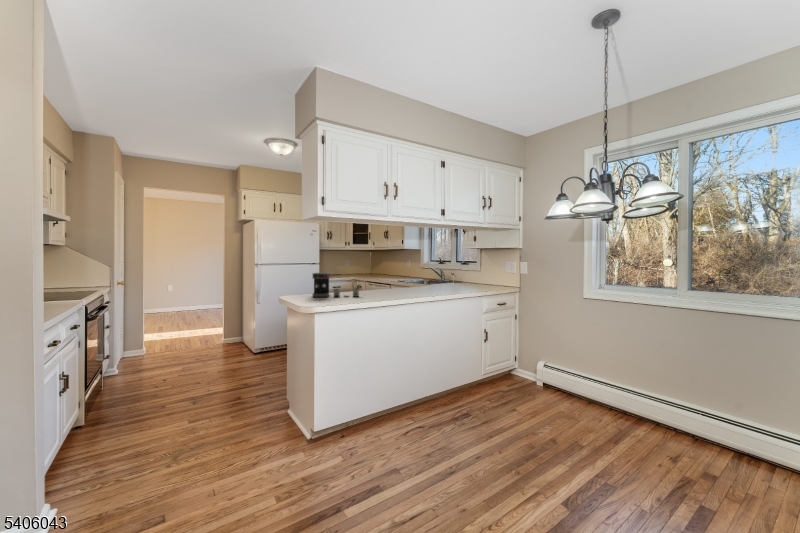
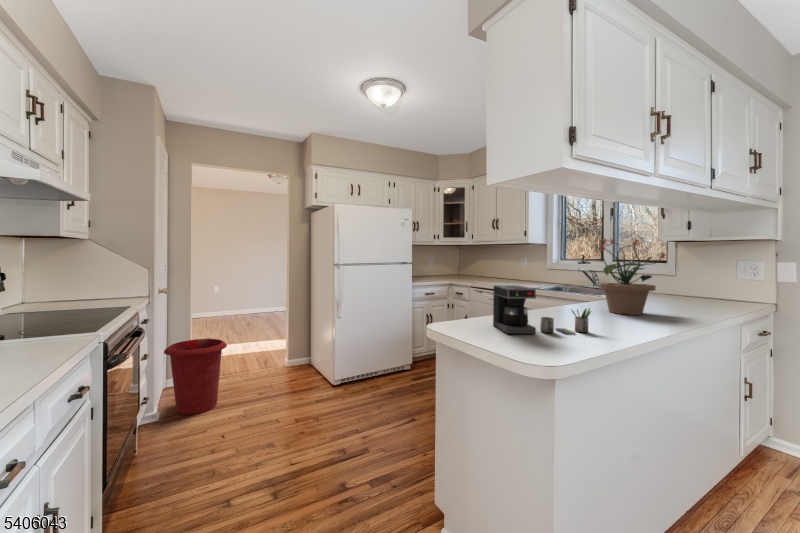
potted plant: none [390,246,430,291] -> present [590,239,666,315]
waste bin: none [121,319,170,371] -> present [164,339,227,415]

